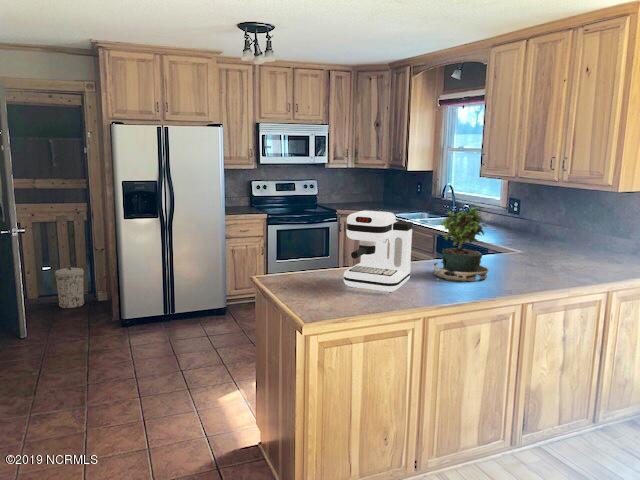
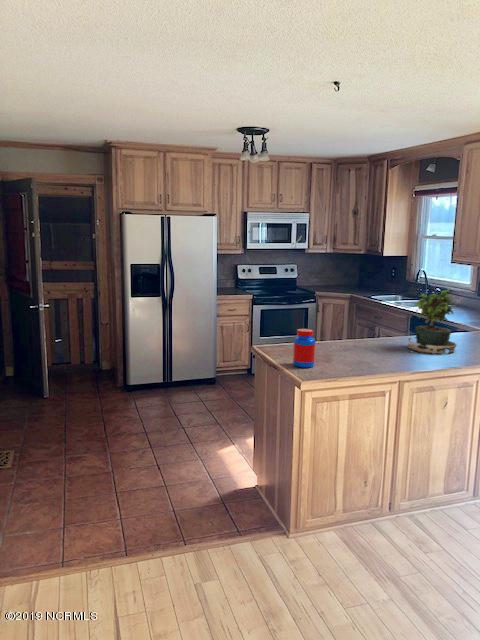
coffee maker: present [344,211,413,292] -> none [331,292,391,361]
jar: none [296,257,322,305] -> present [293,329,315,368]
trash can: present [55,267,84,308] -> none [66,338,91,375]

